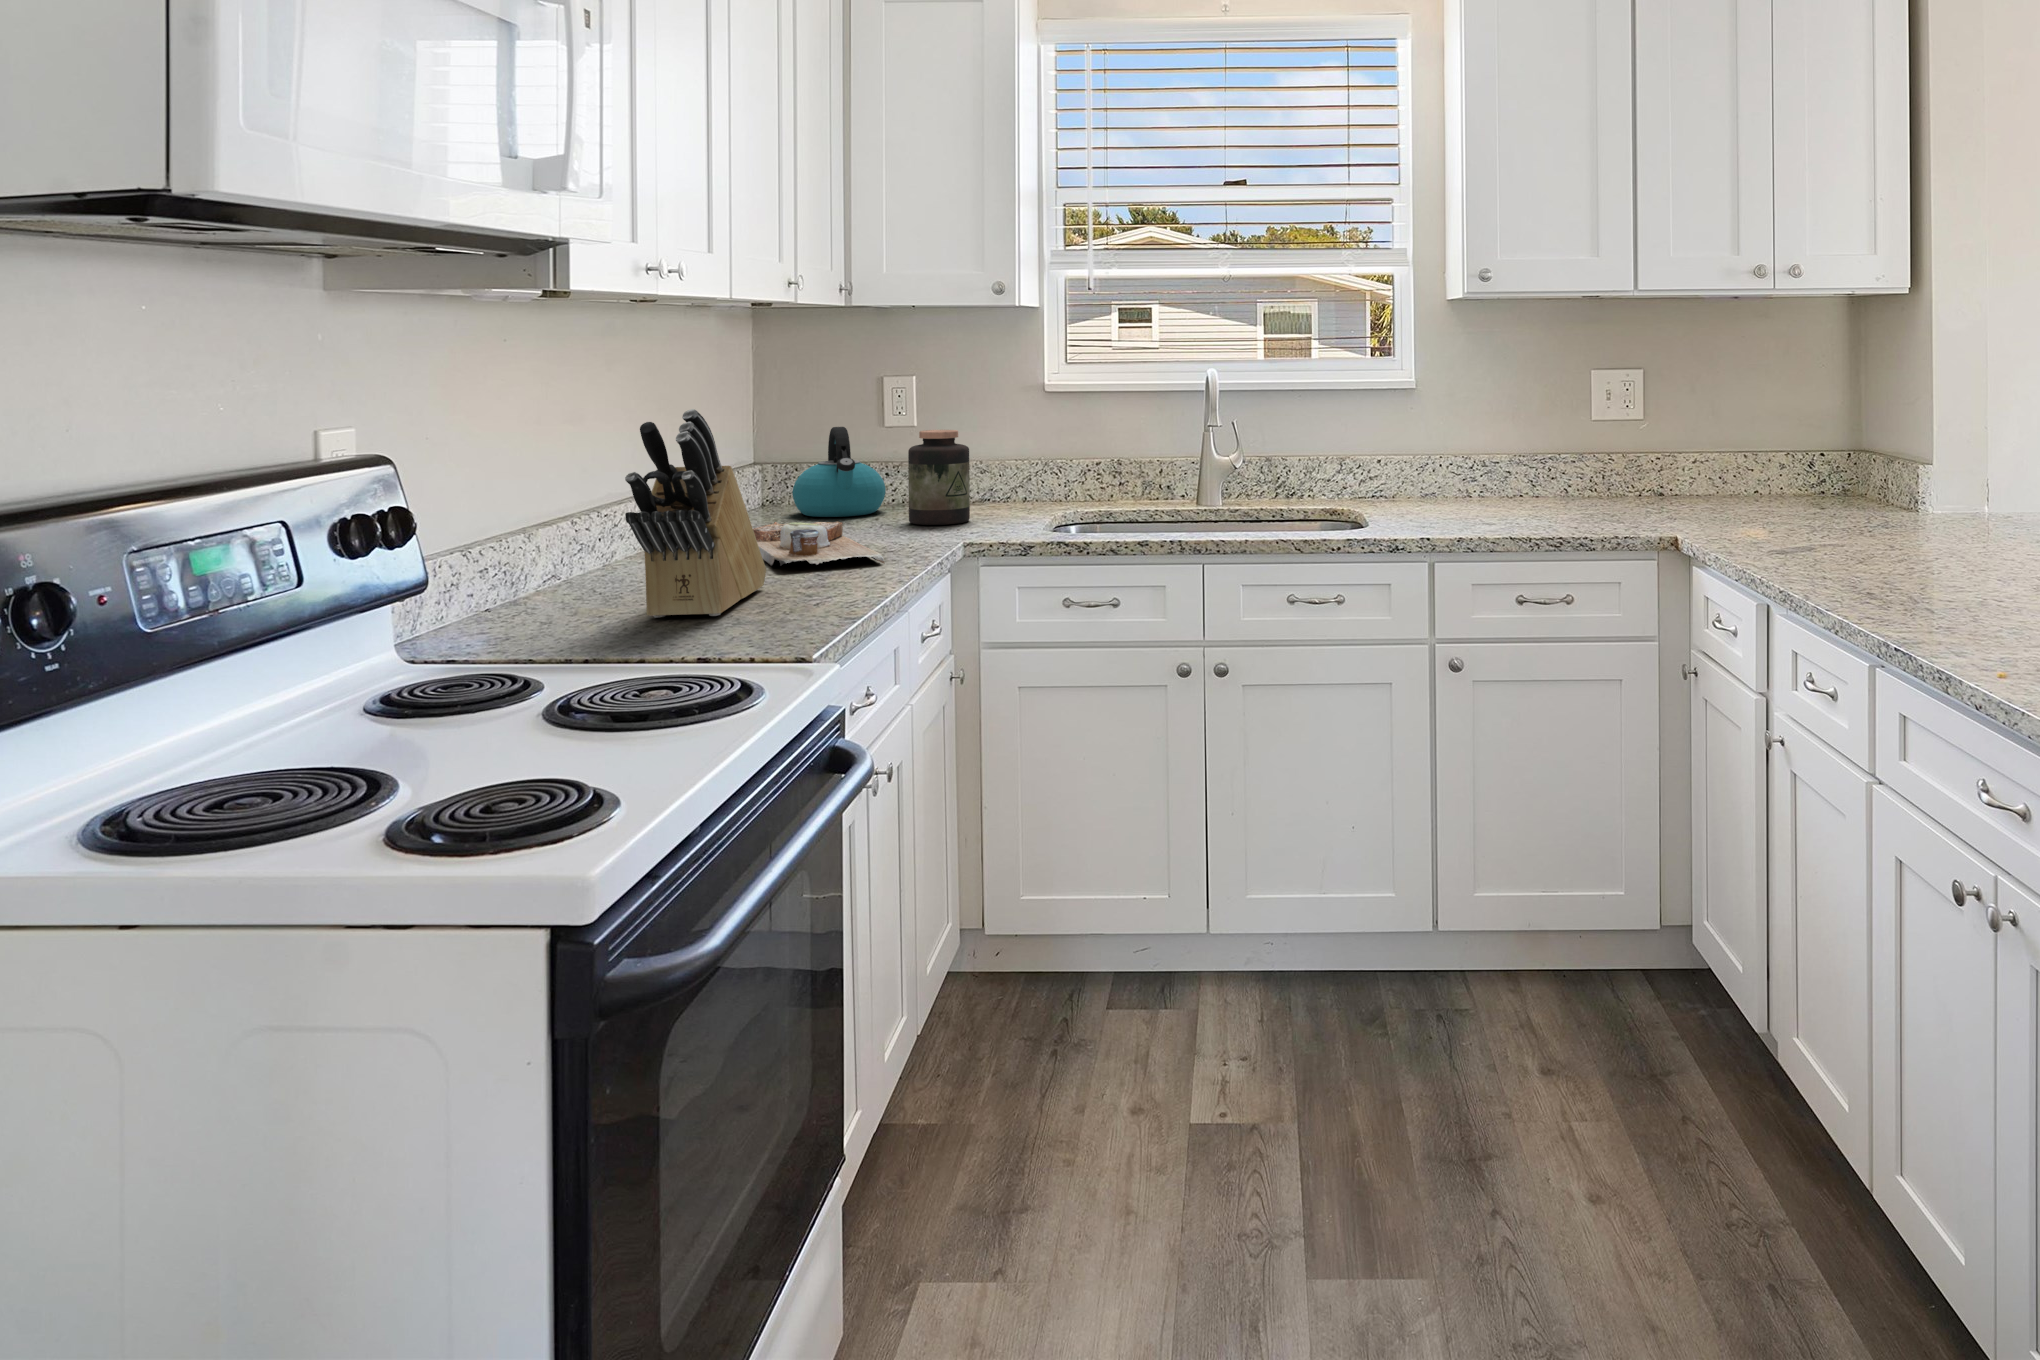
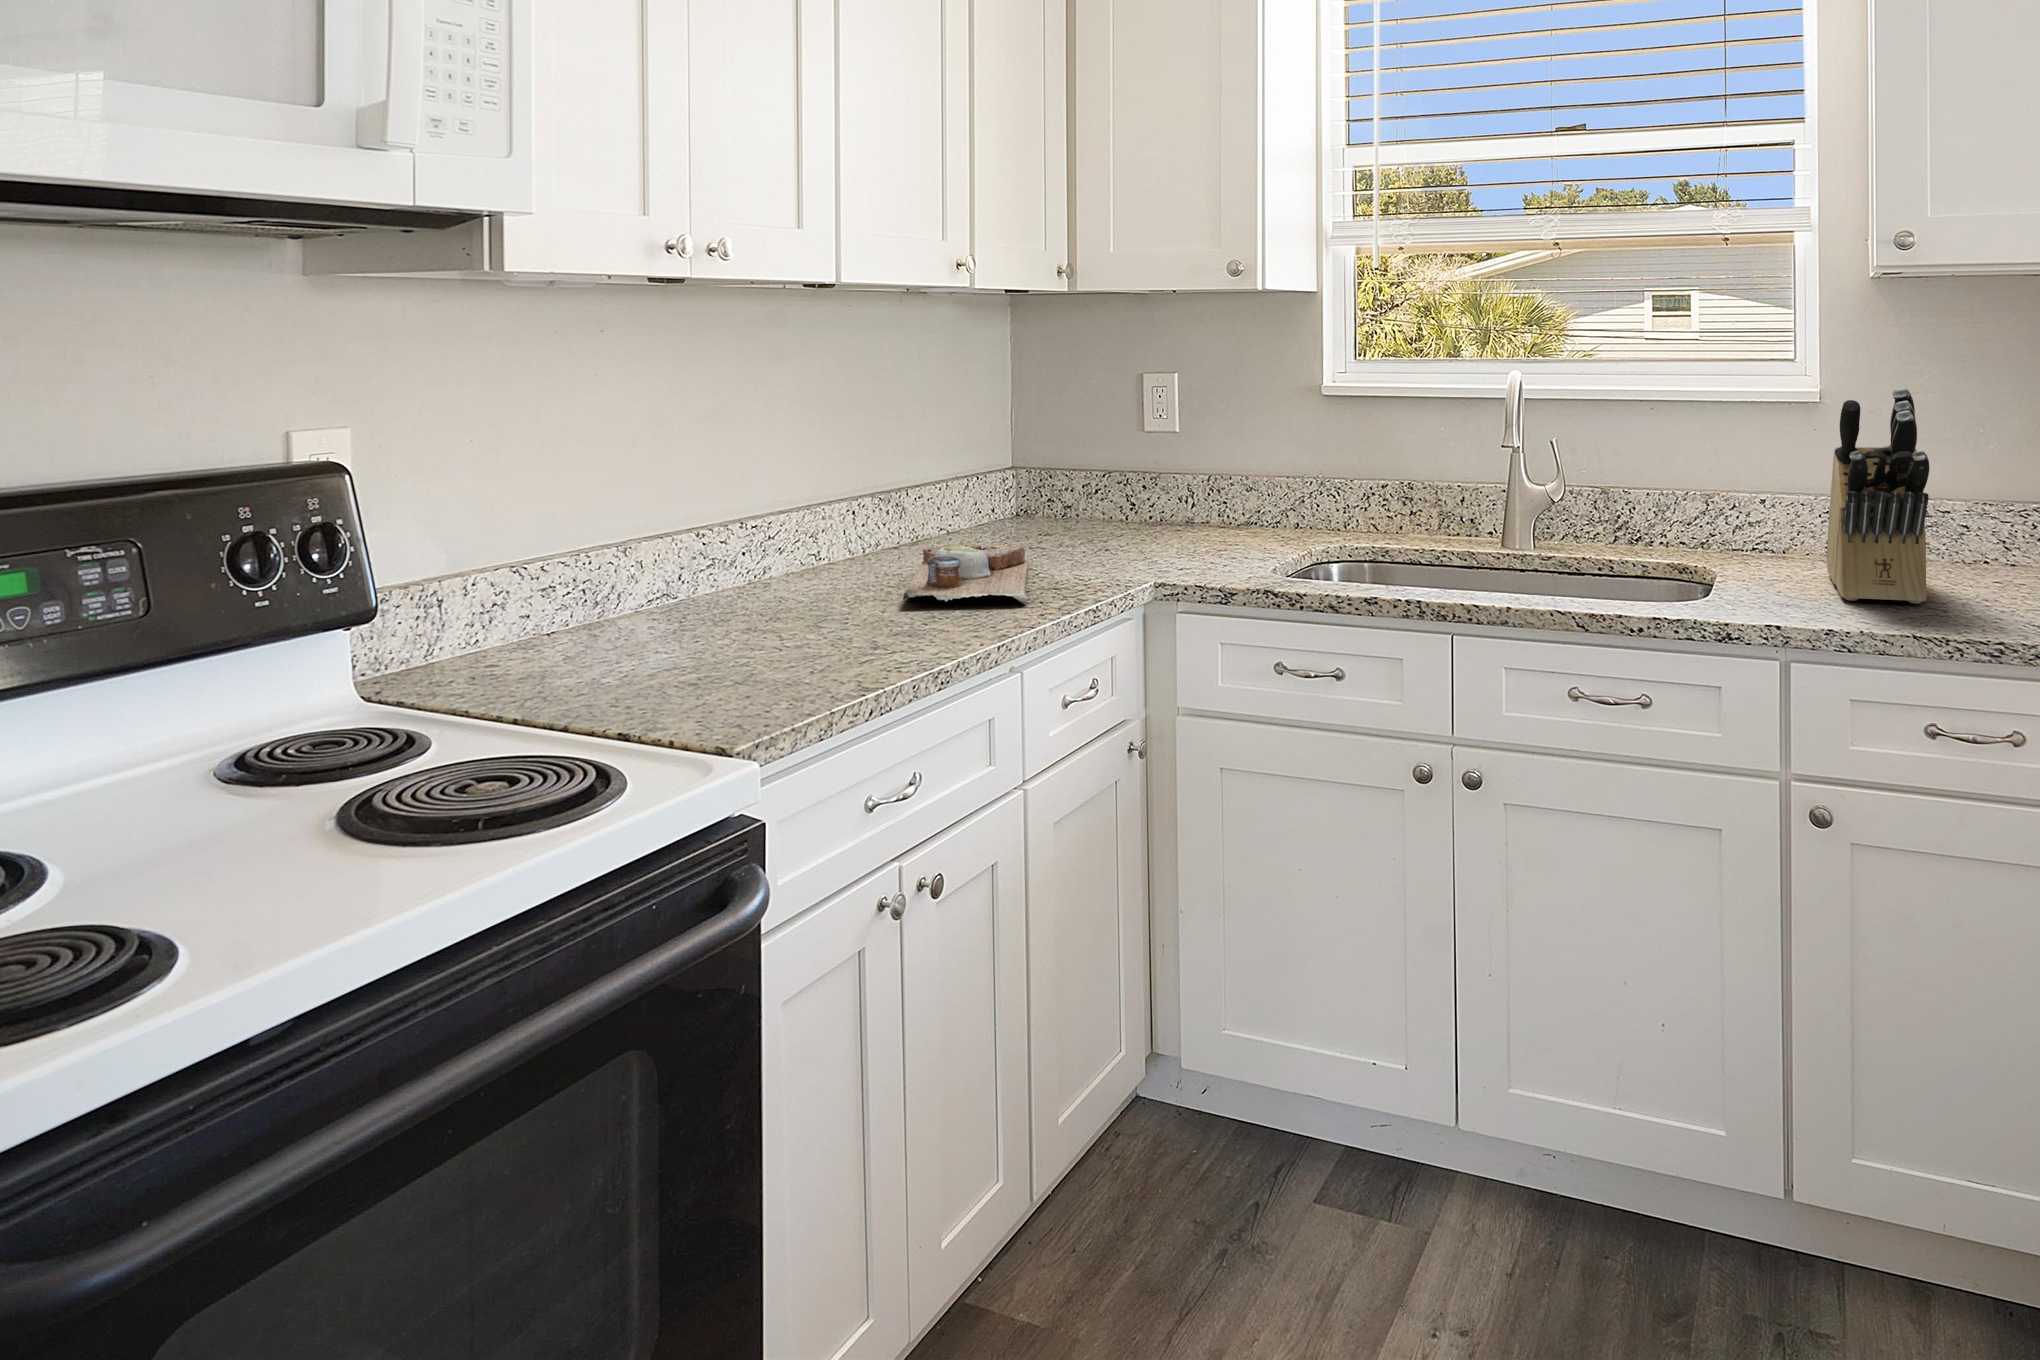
knife block: present [625,409,766,618] -> present [1827,388,1929,603]
kettle: present [792,427,886,517] -> none [1028,431,1131,535]
jar: present [908,430,970,525] -> none [1132,439,1204,554]

